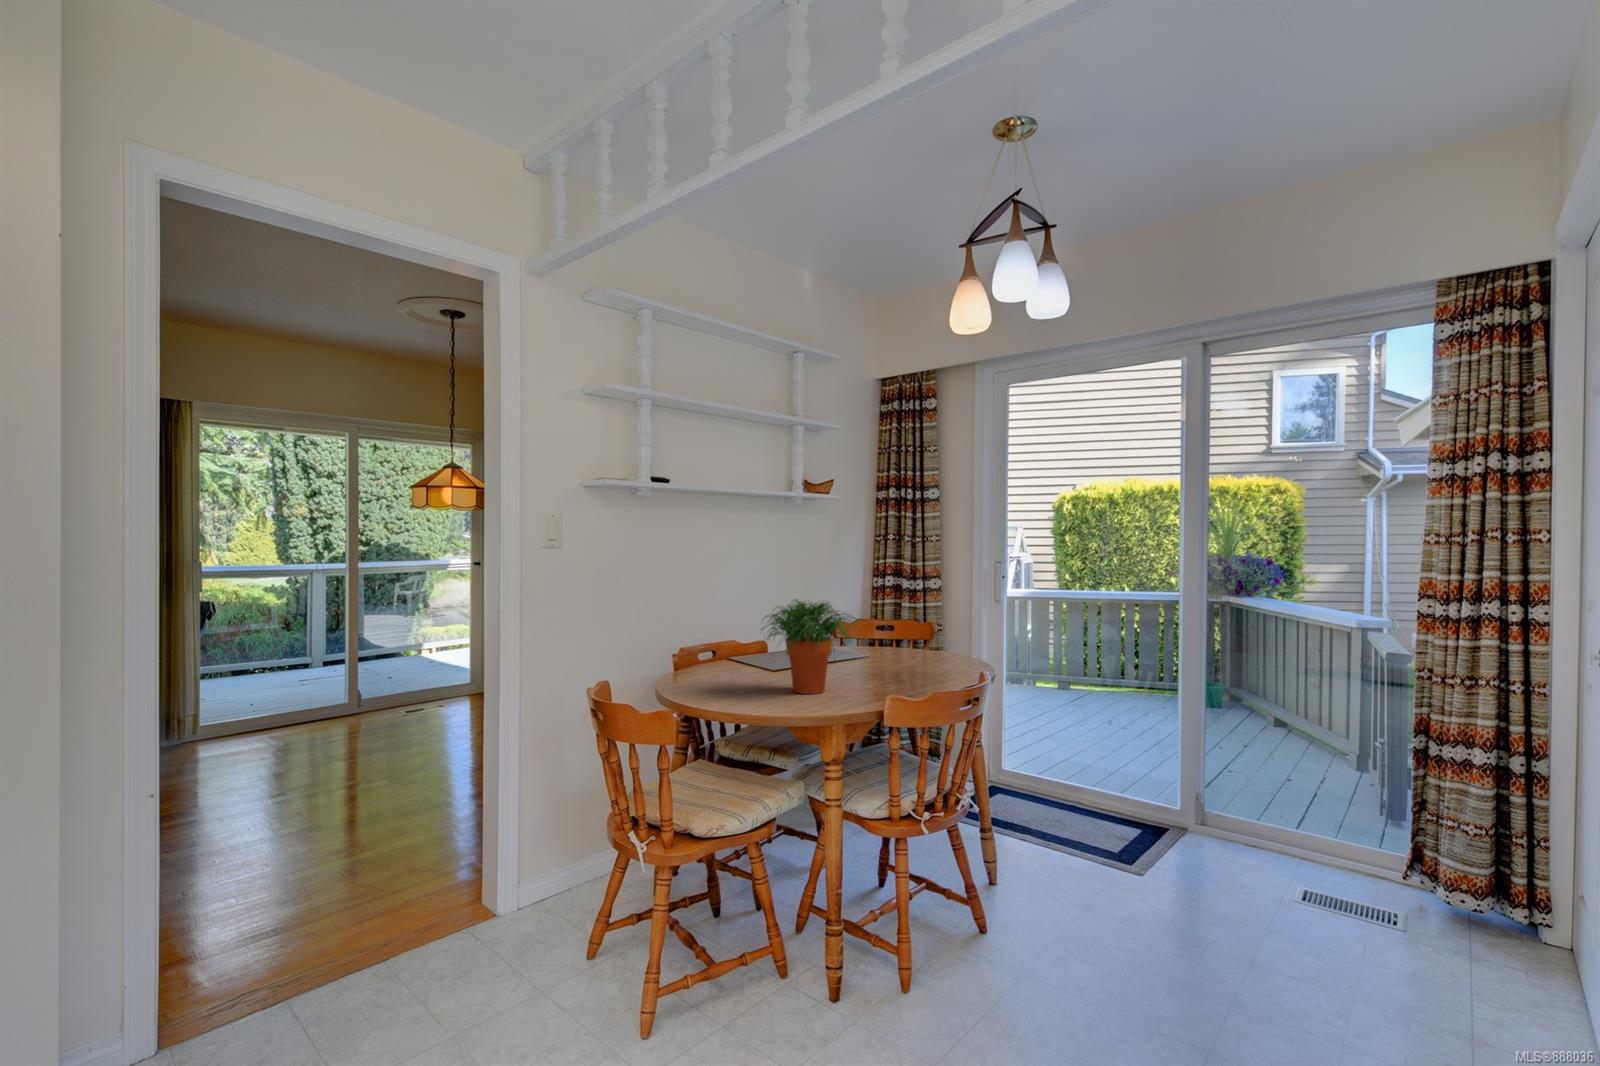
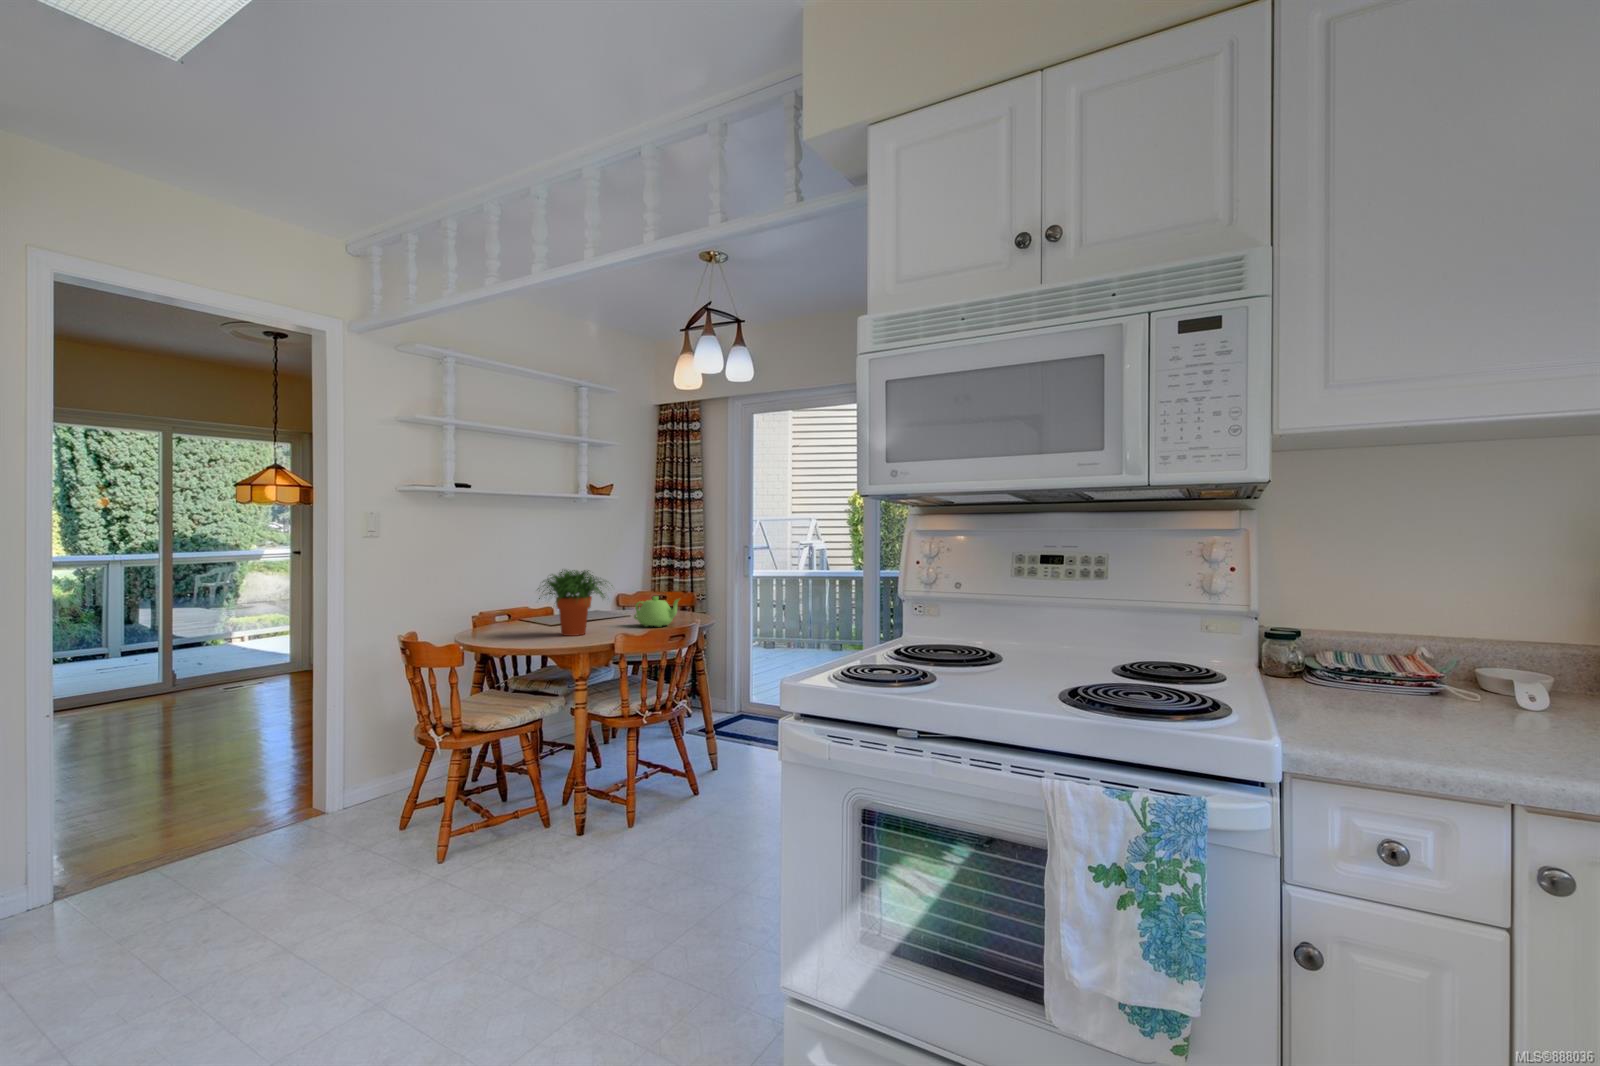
teapot: none [880,636,948,680] -> present [634,596,679,627]

